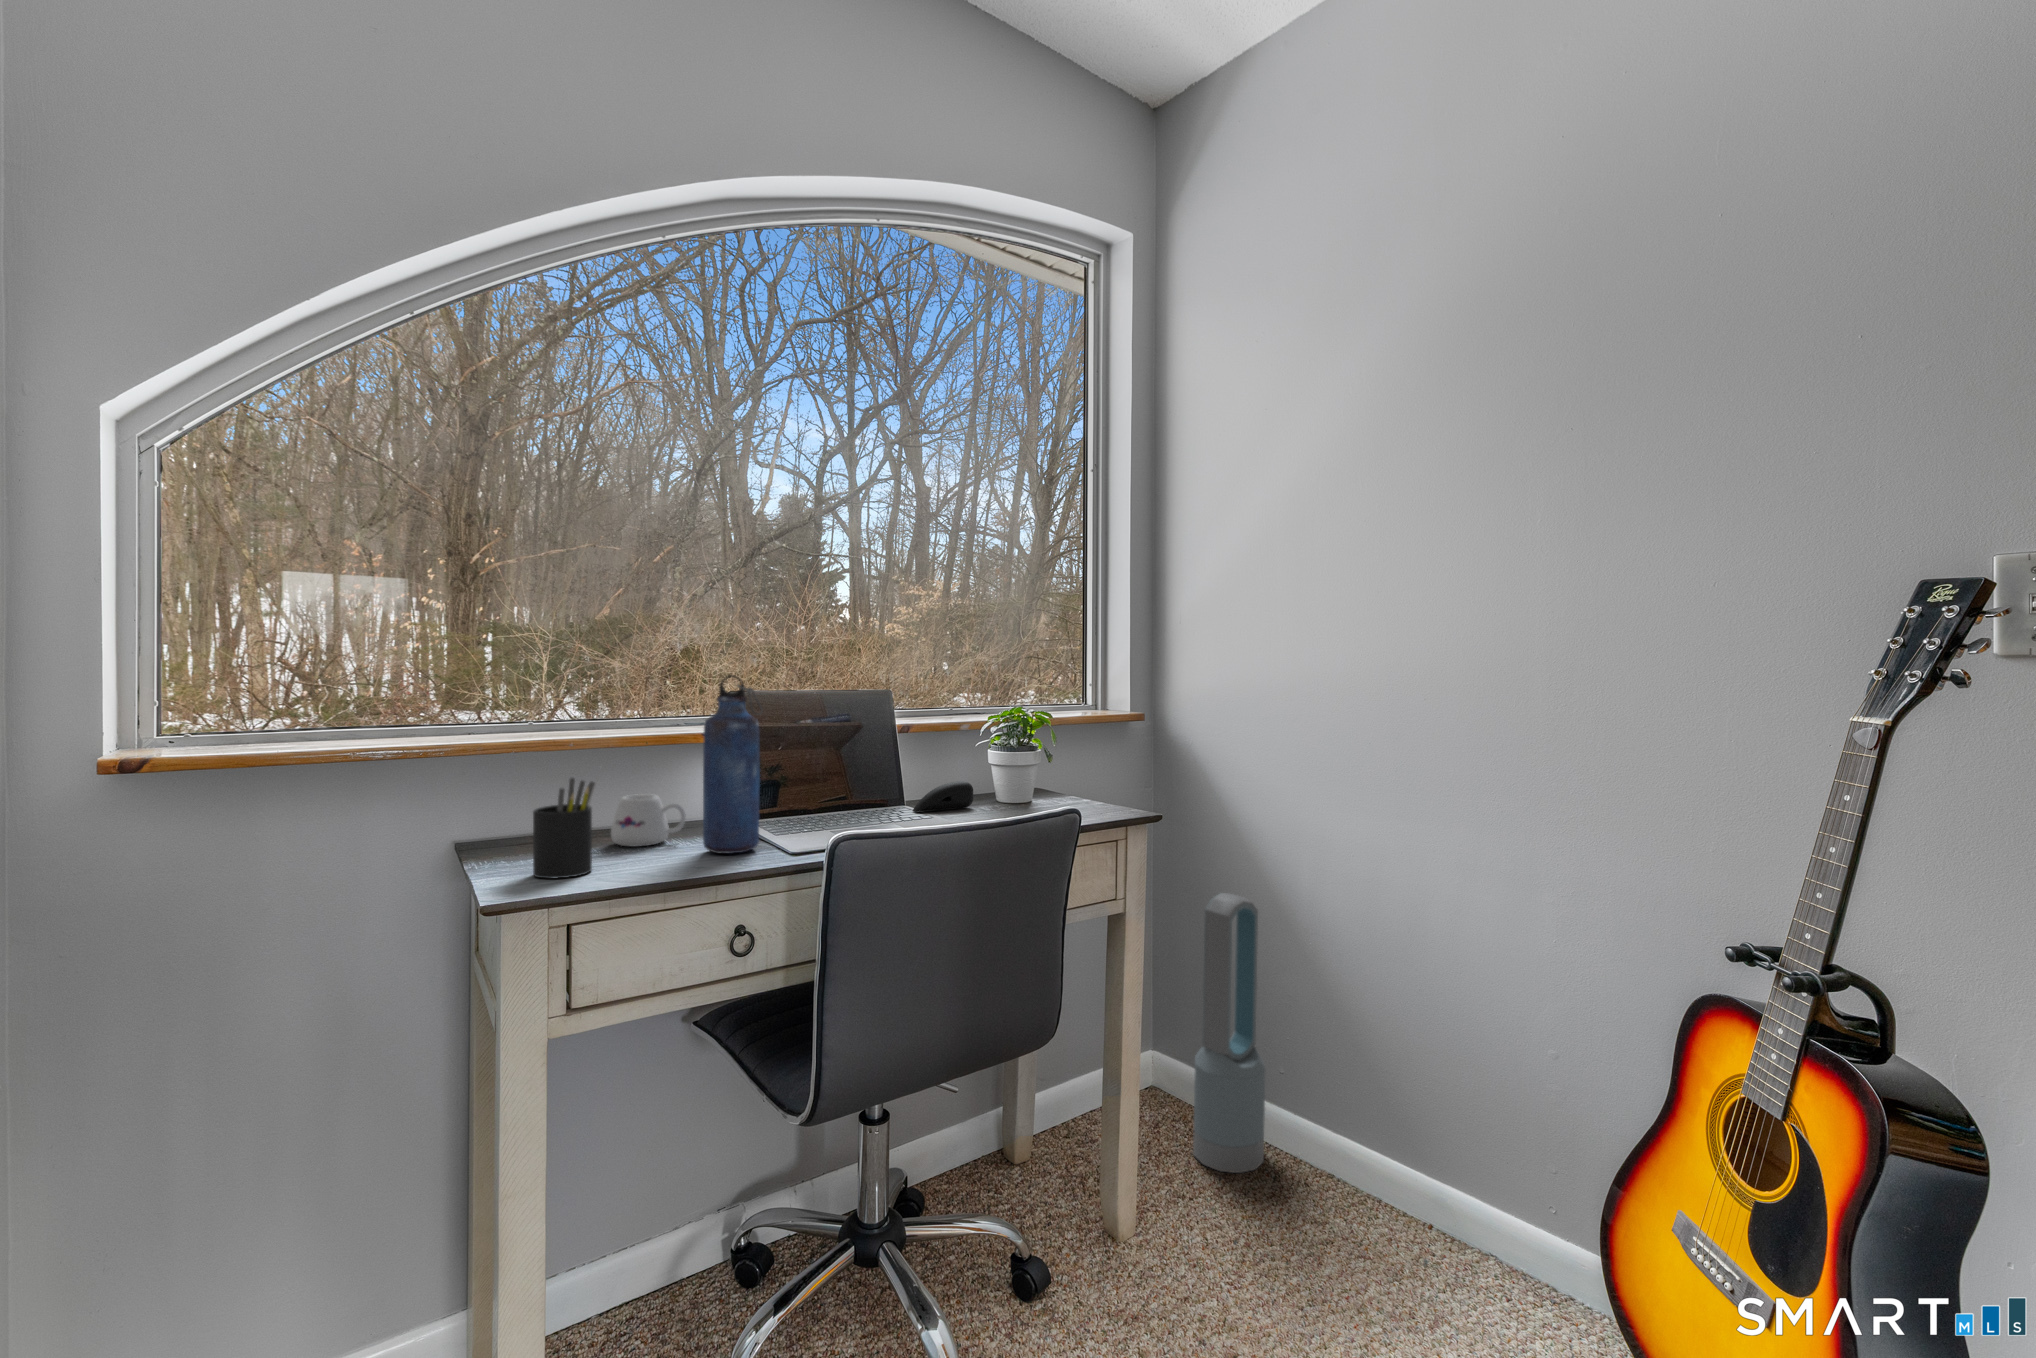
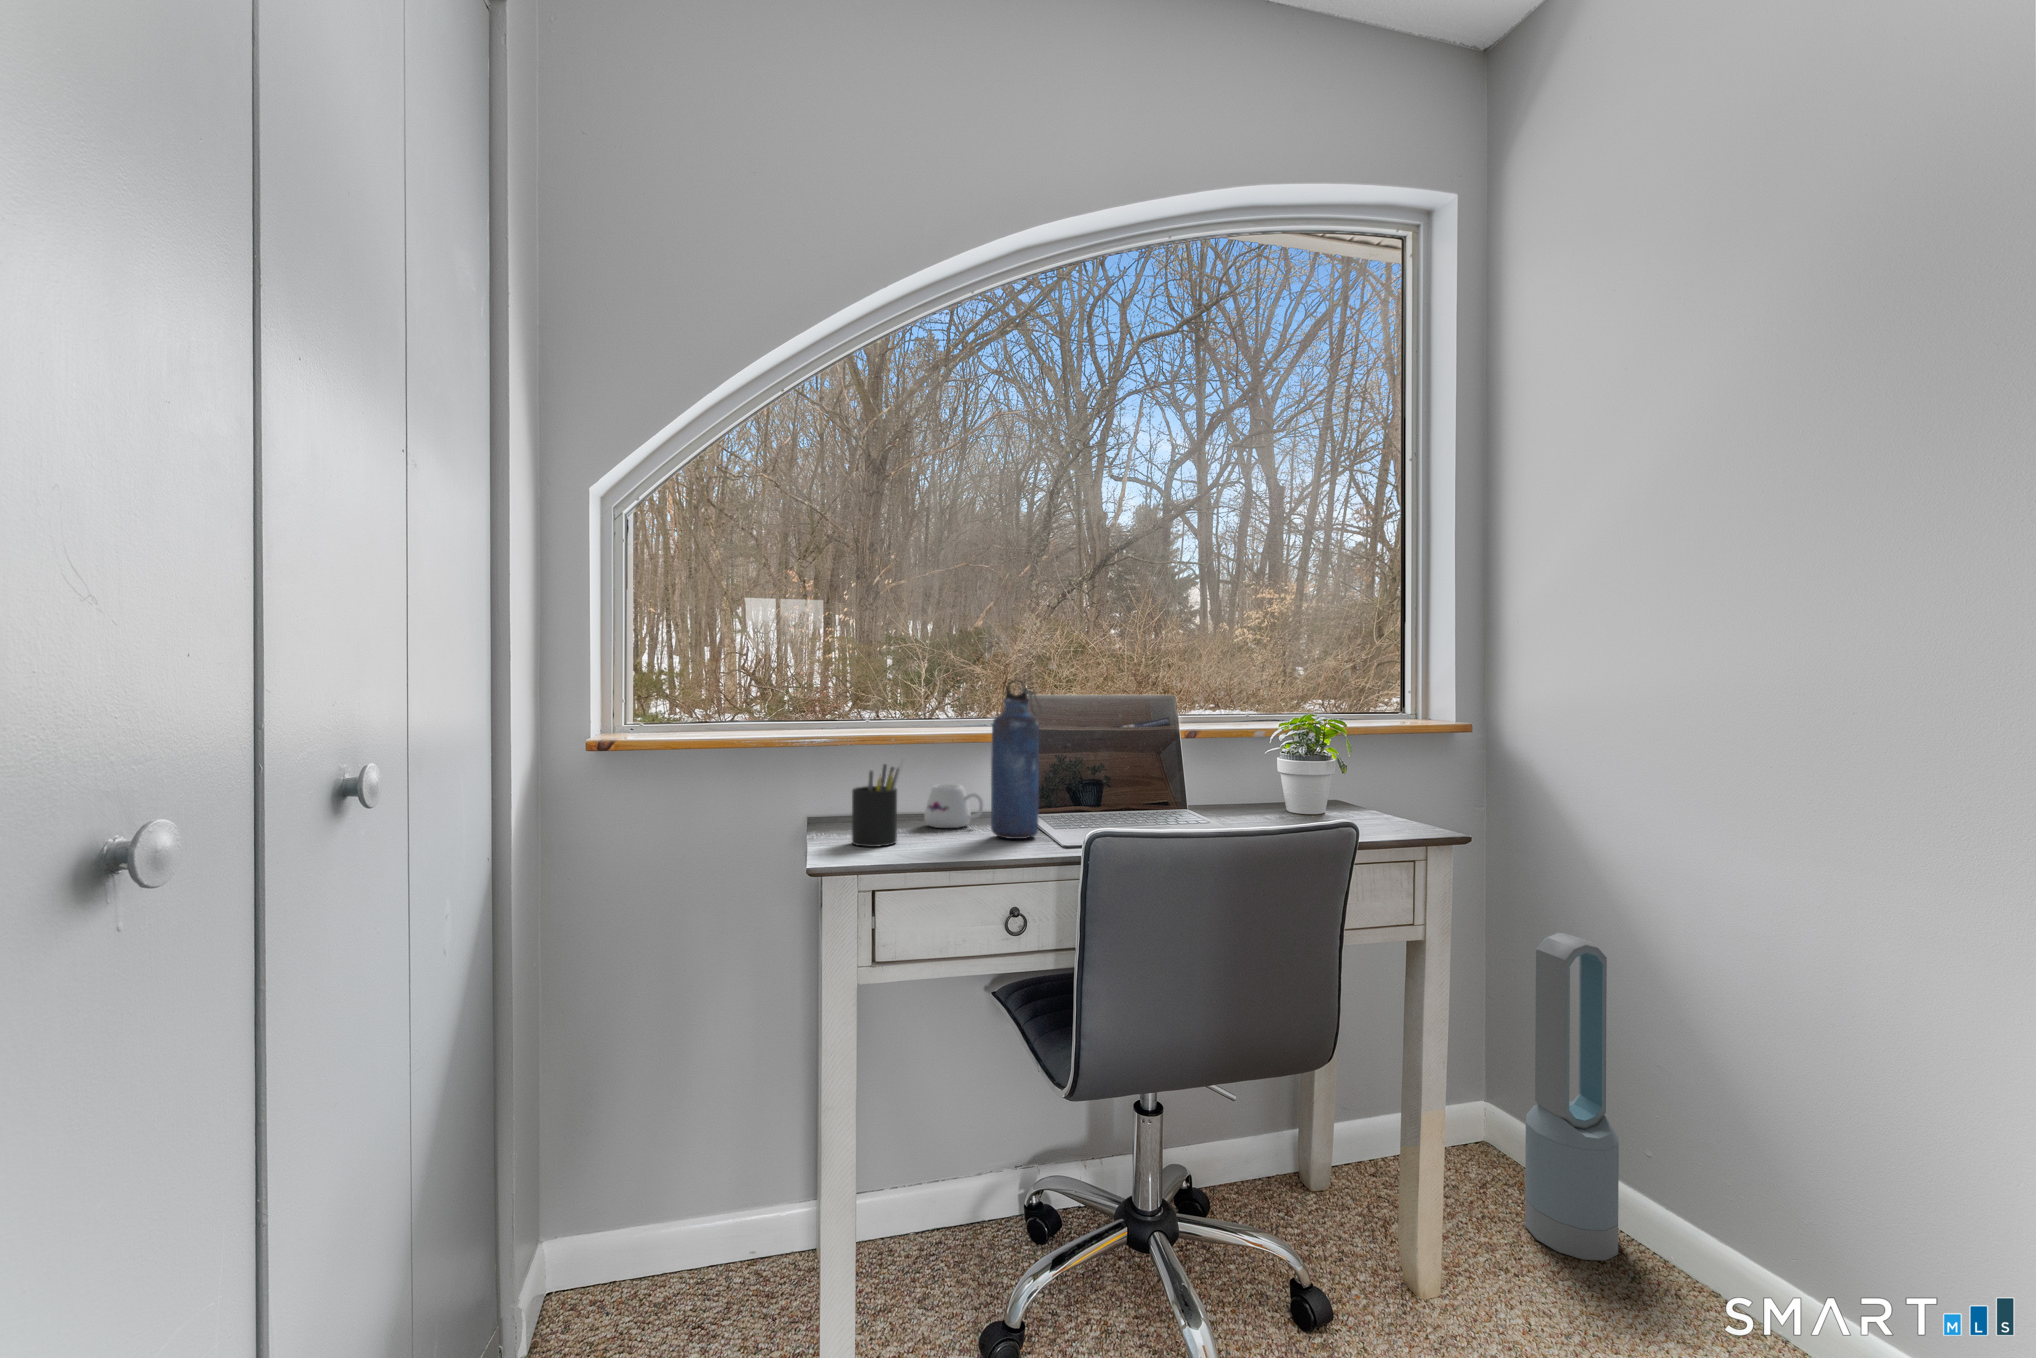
computer mouse: present [913,781,973,812] -> none [1198,791,1261,817]

